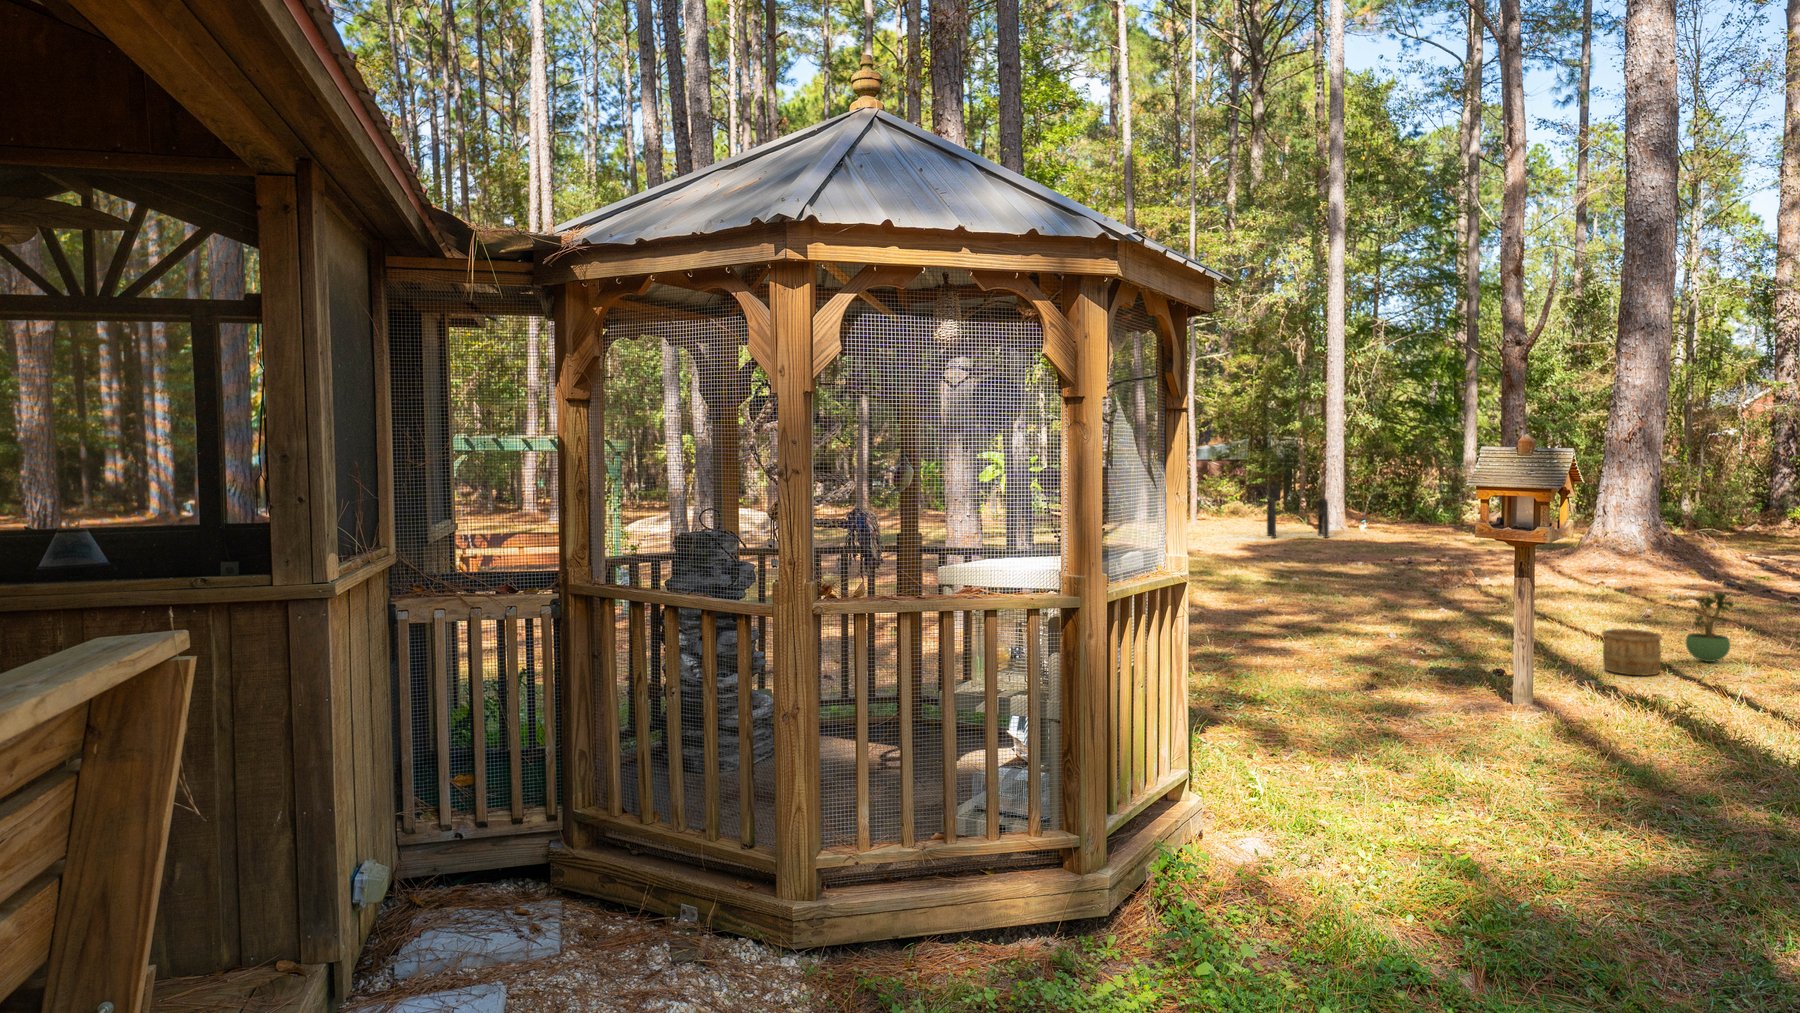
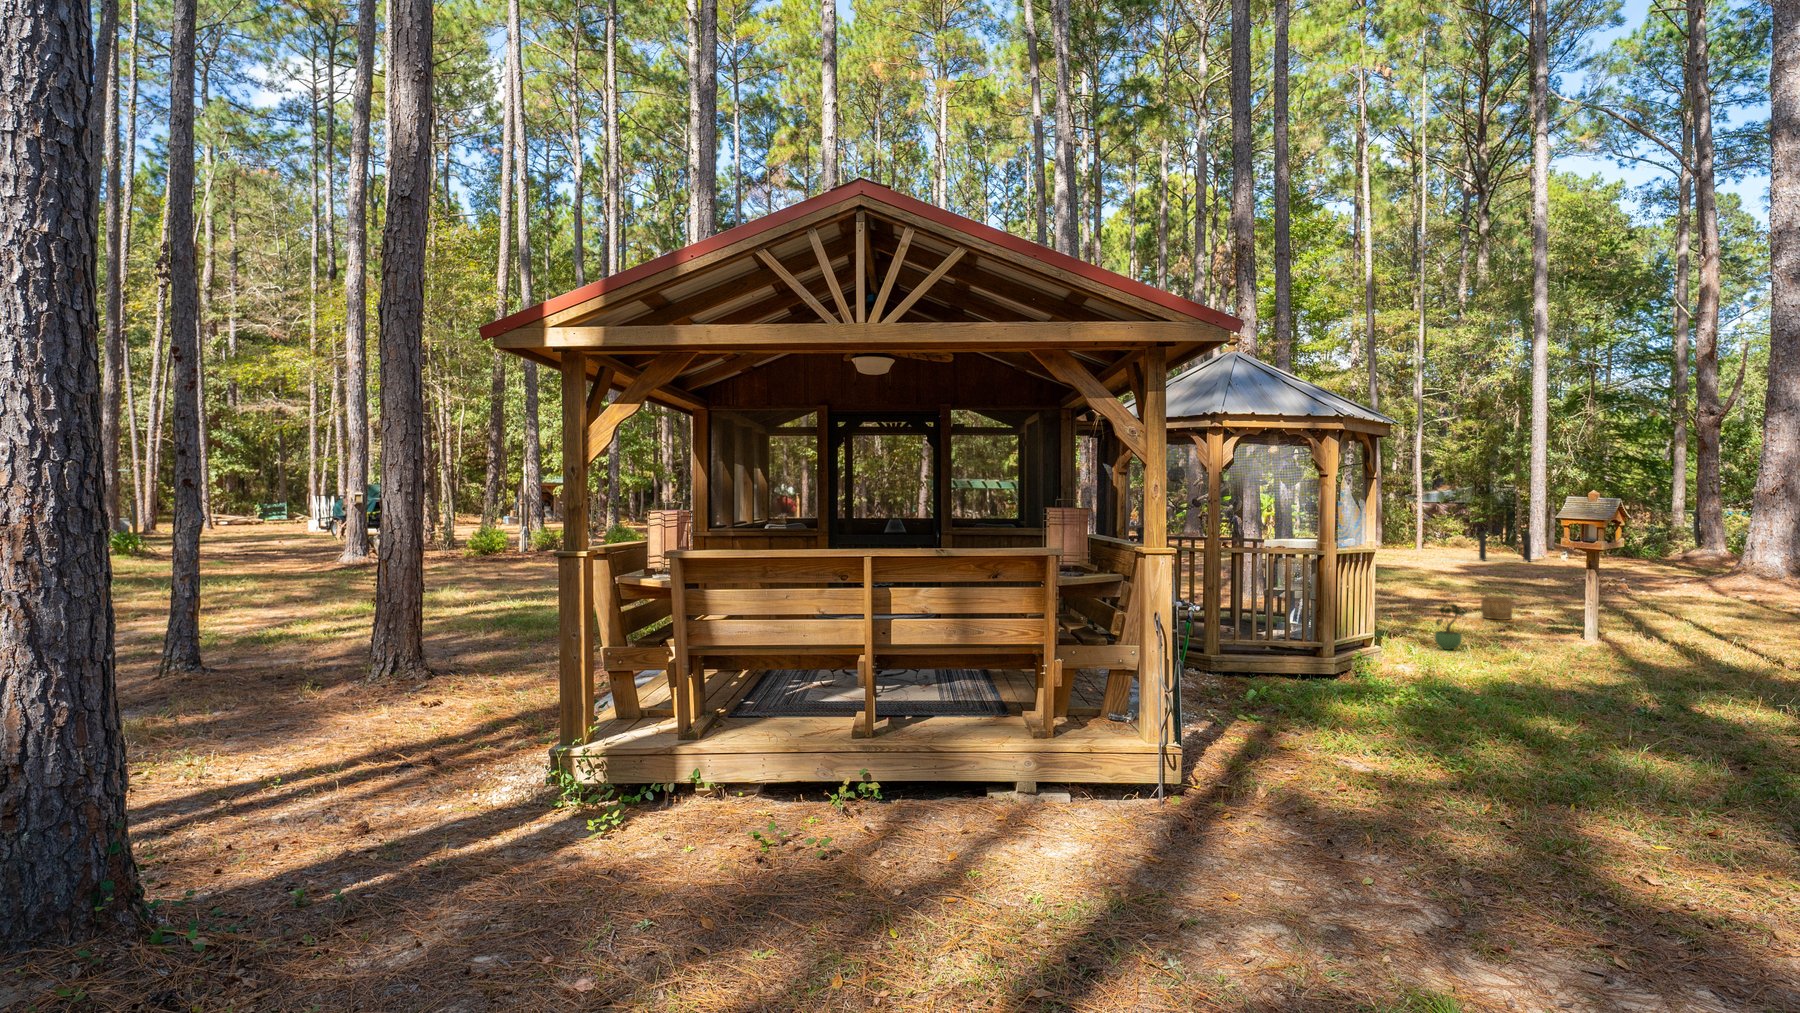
potted plant: present [1686,593,1734,662] -> present [1434,604,1467,649]
wooden bucket: present [1602,629,1662,676] -> present [1481,596,1512,620]

